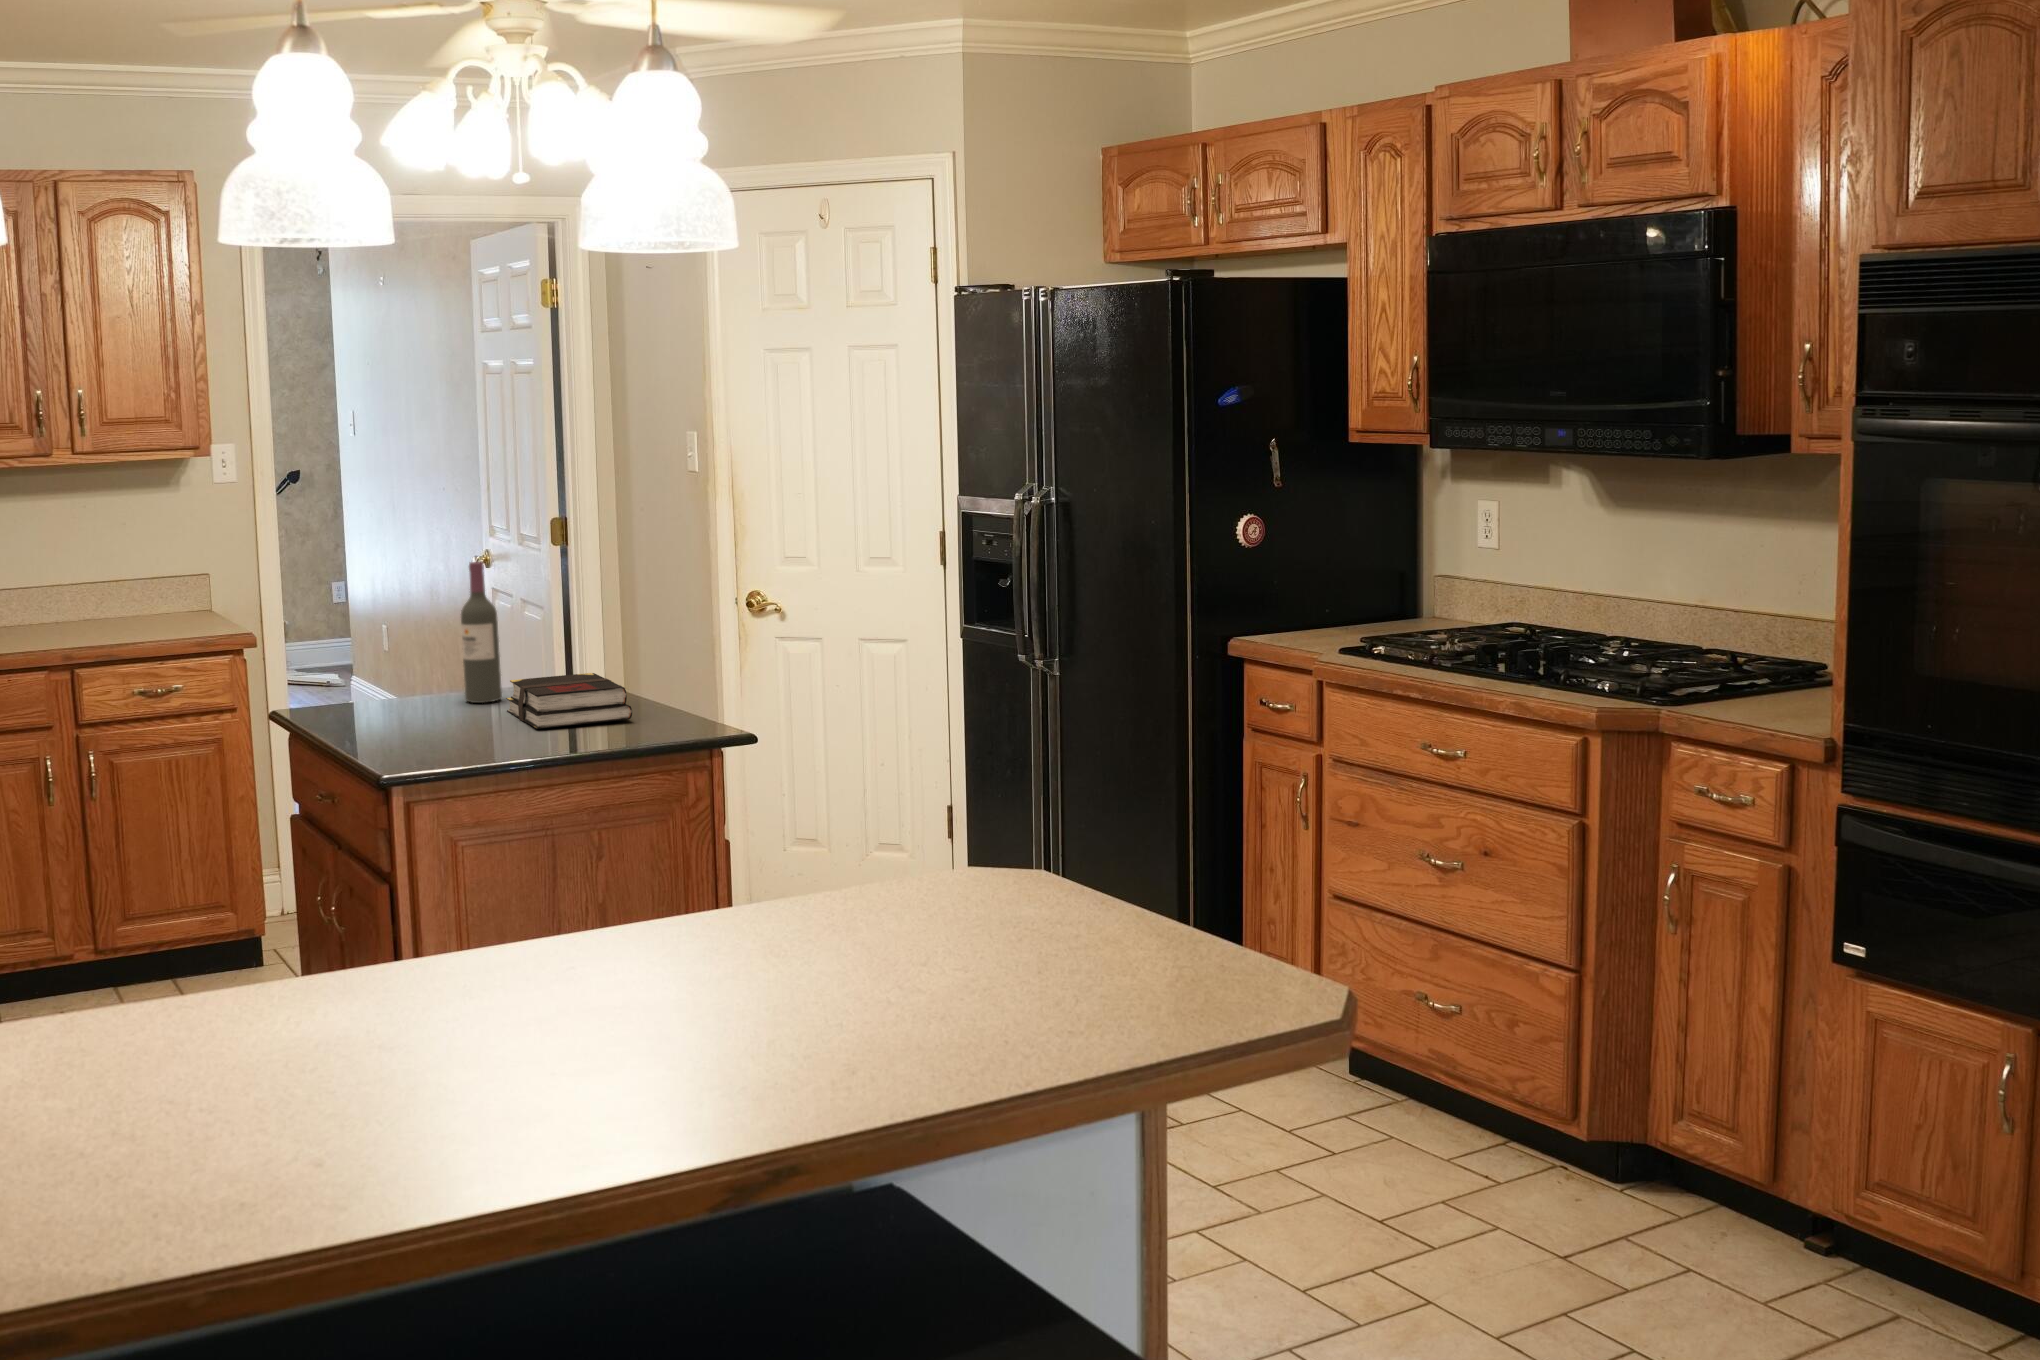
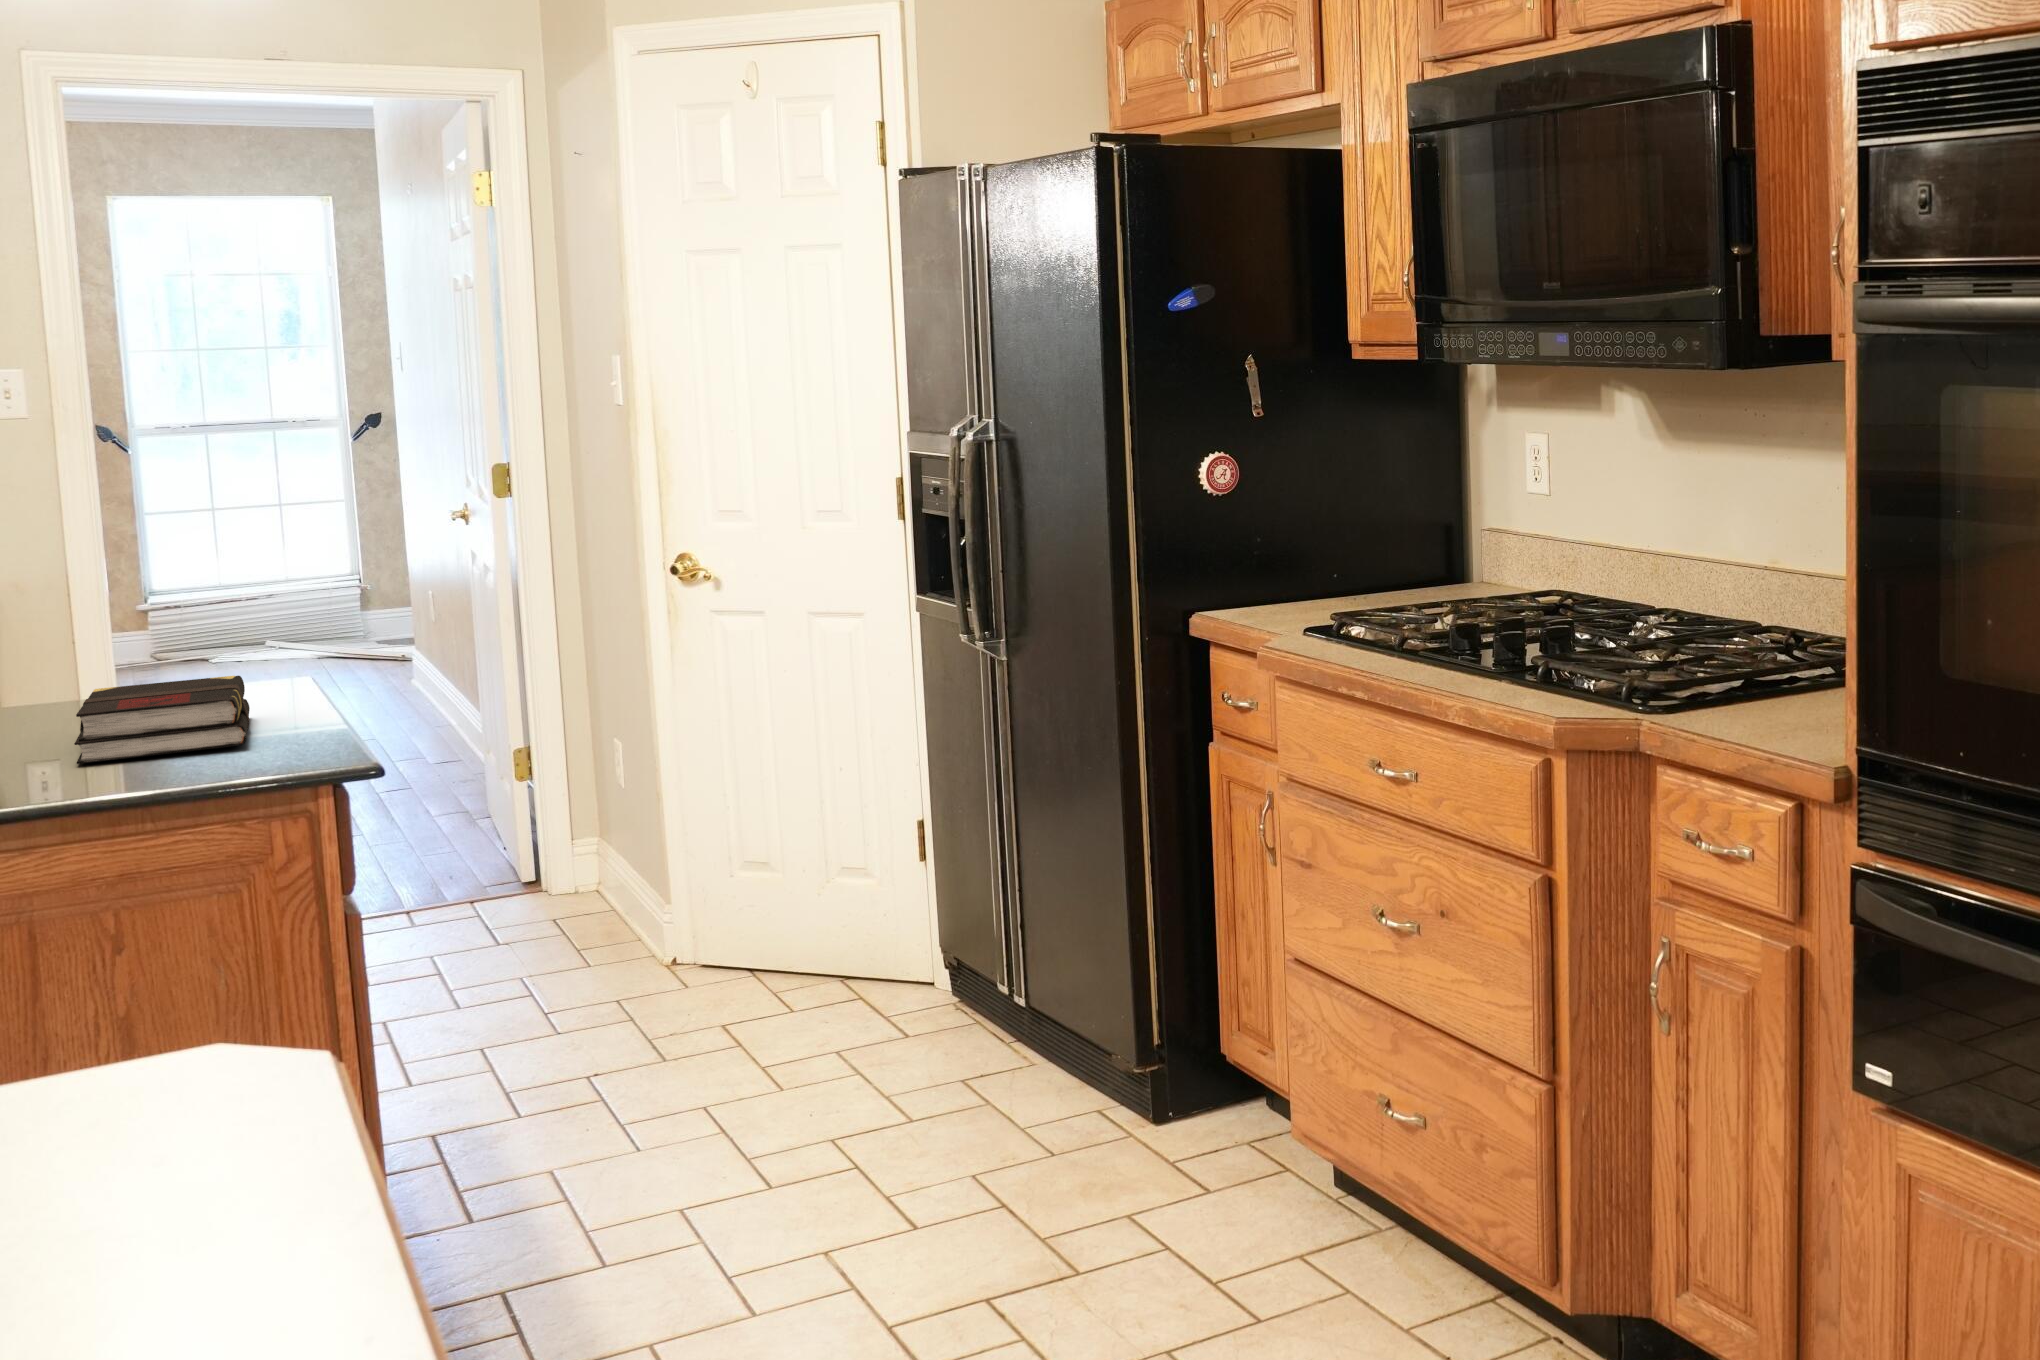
wine bottle: present [461,562,502,703] -> none [43,520,117,720]

